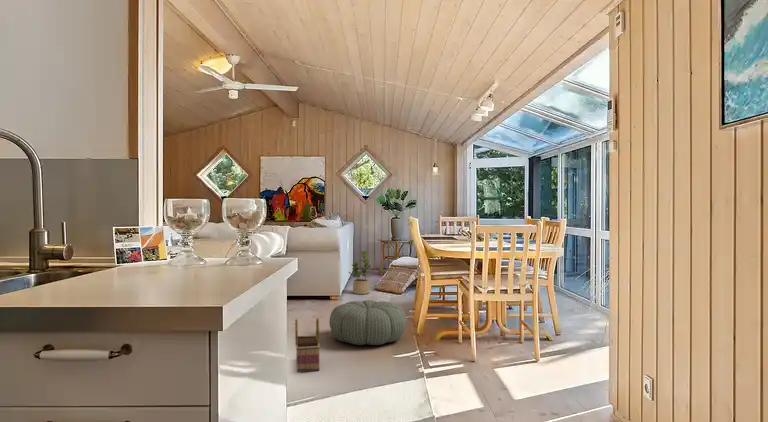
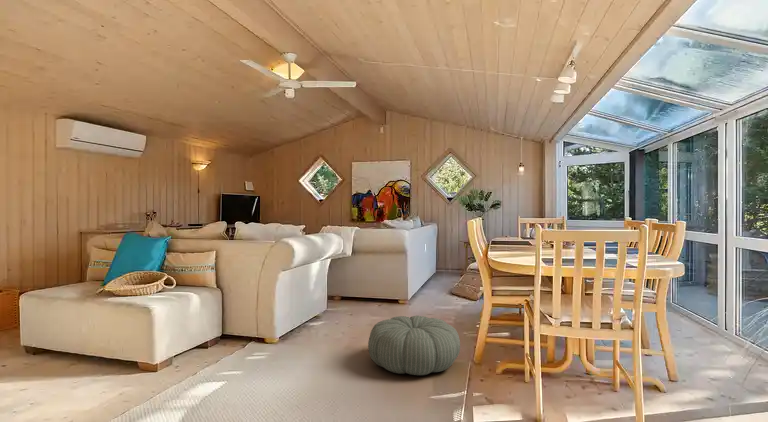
potted plant: present [349,251,371,294] -> none [419,254,443,300]
basket: present [295,318,320,372] -> none [303,342,340,411]

